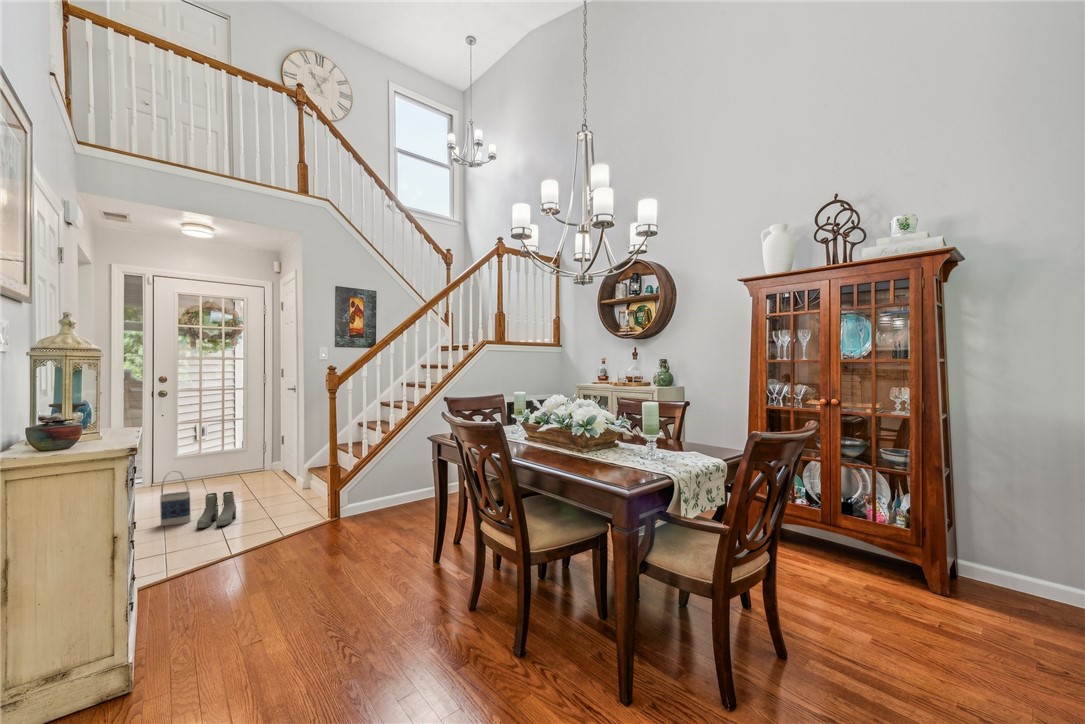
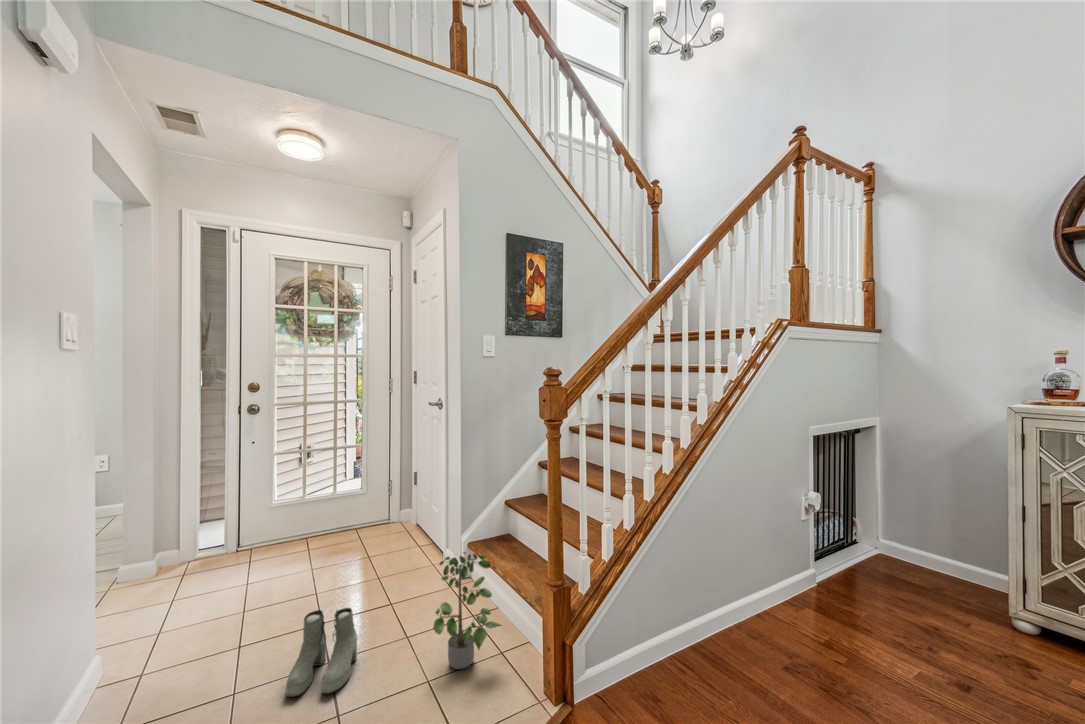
potted plant: none [277,459,315,517] -> present [433,552,501,669]
bag: present [160,471,191,526] -> none [226,564,278,676]

